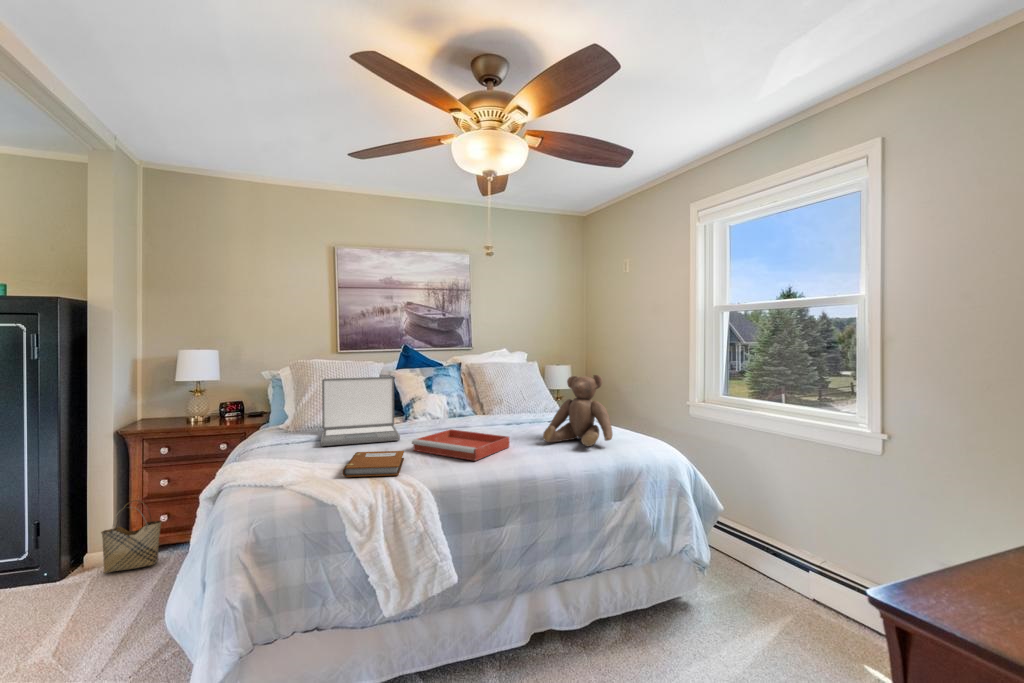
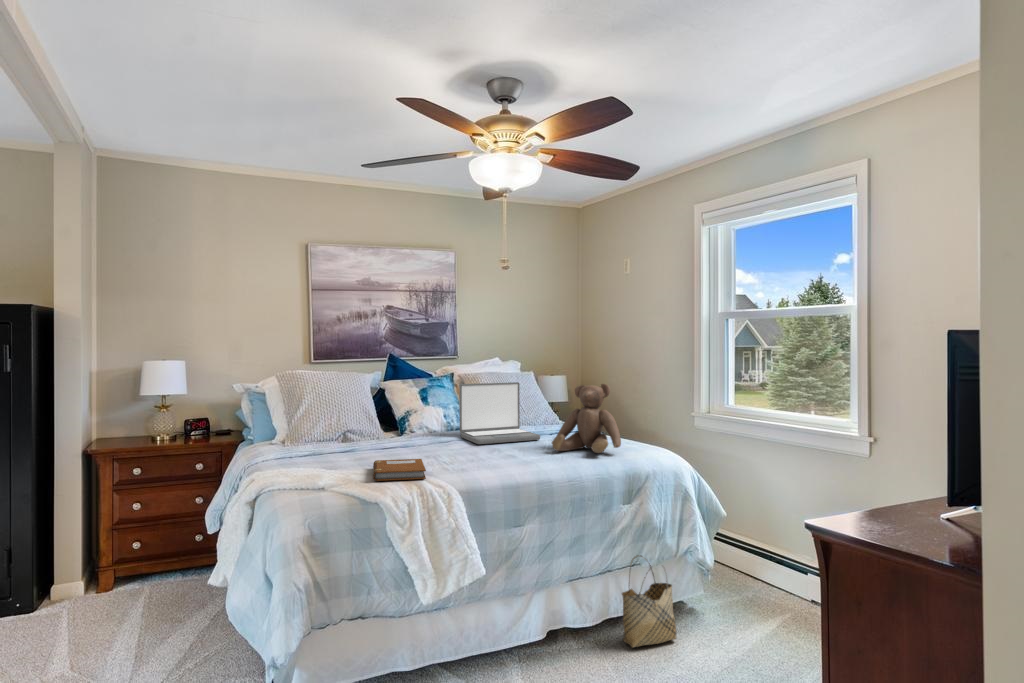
laptop: present [321,377,400,446] -> present [459,382,540,444]
tray: present [412,429,509,461] -> none [425,440,521,467]
woven basket: present [101,500,161,573] -> present [622,555,676,648]

